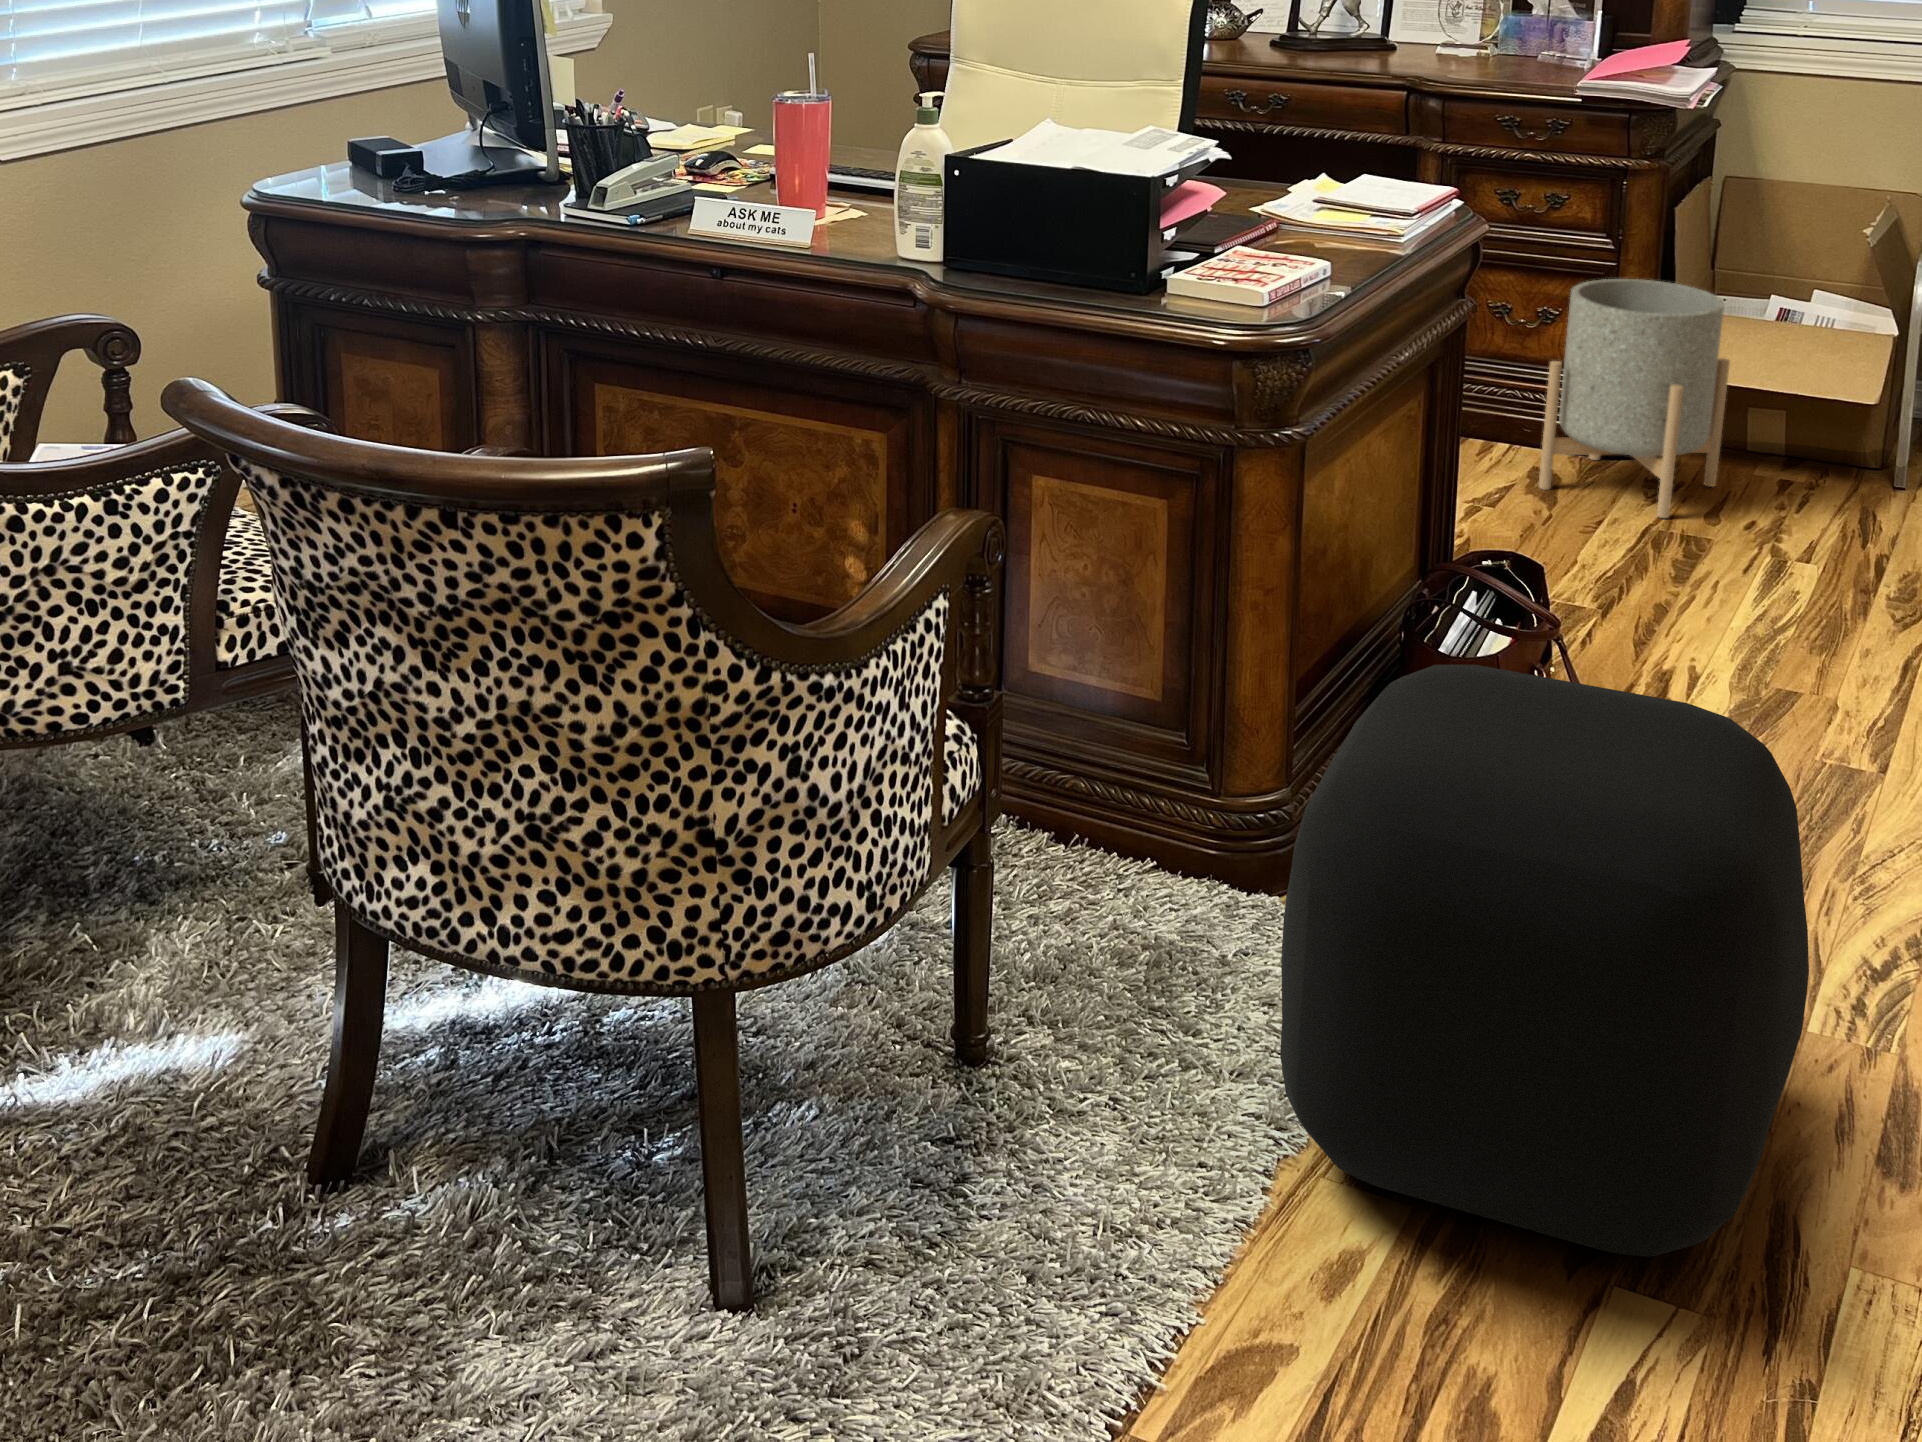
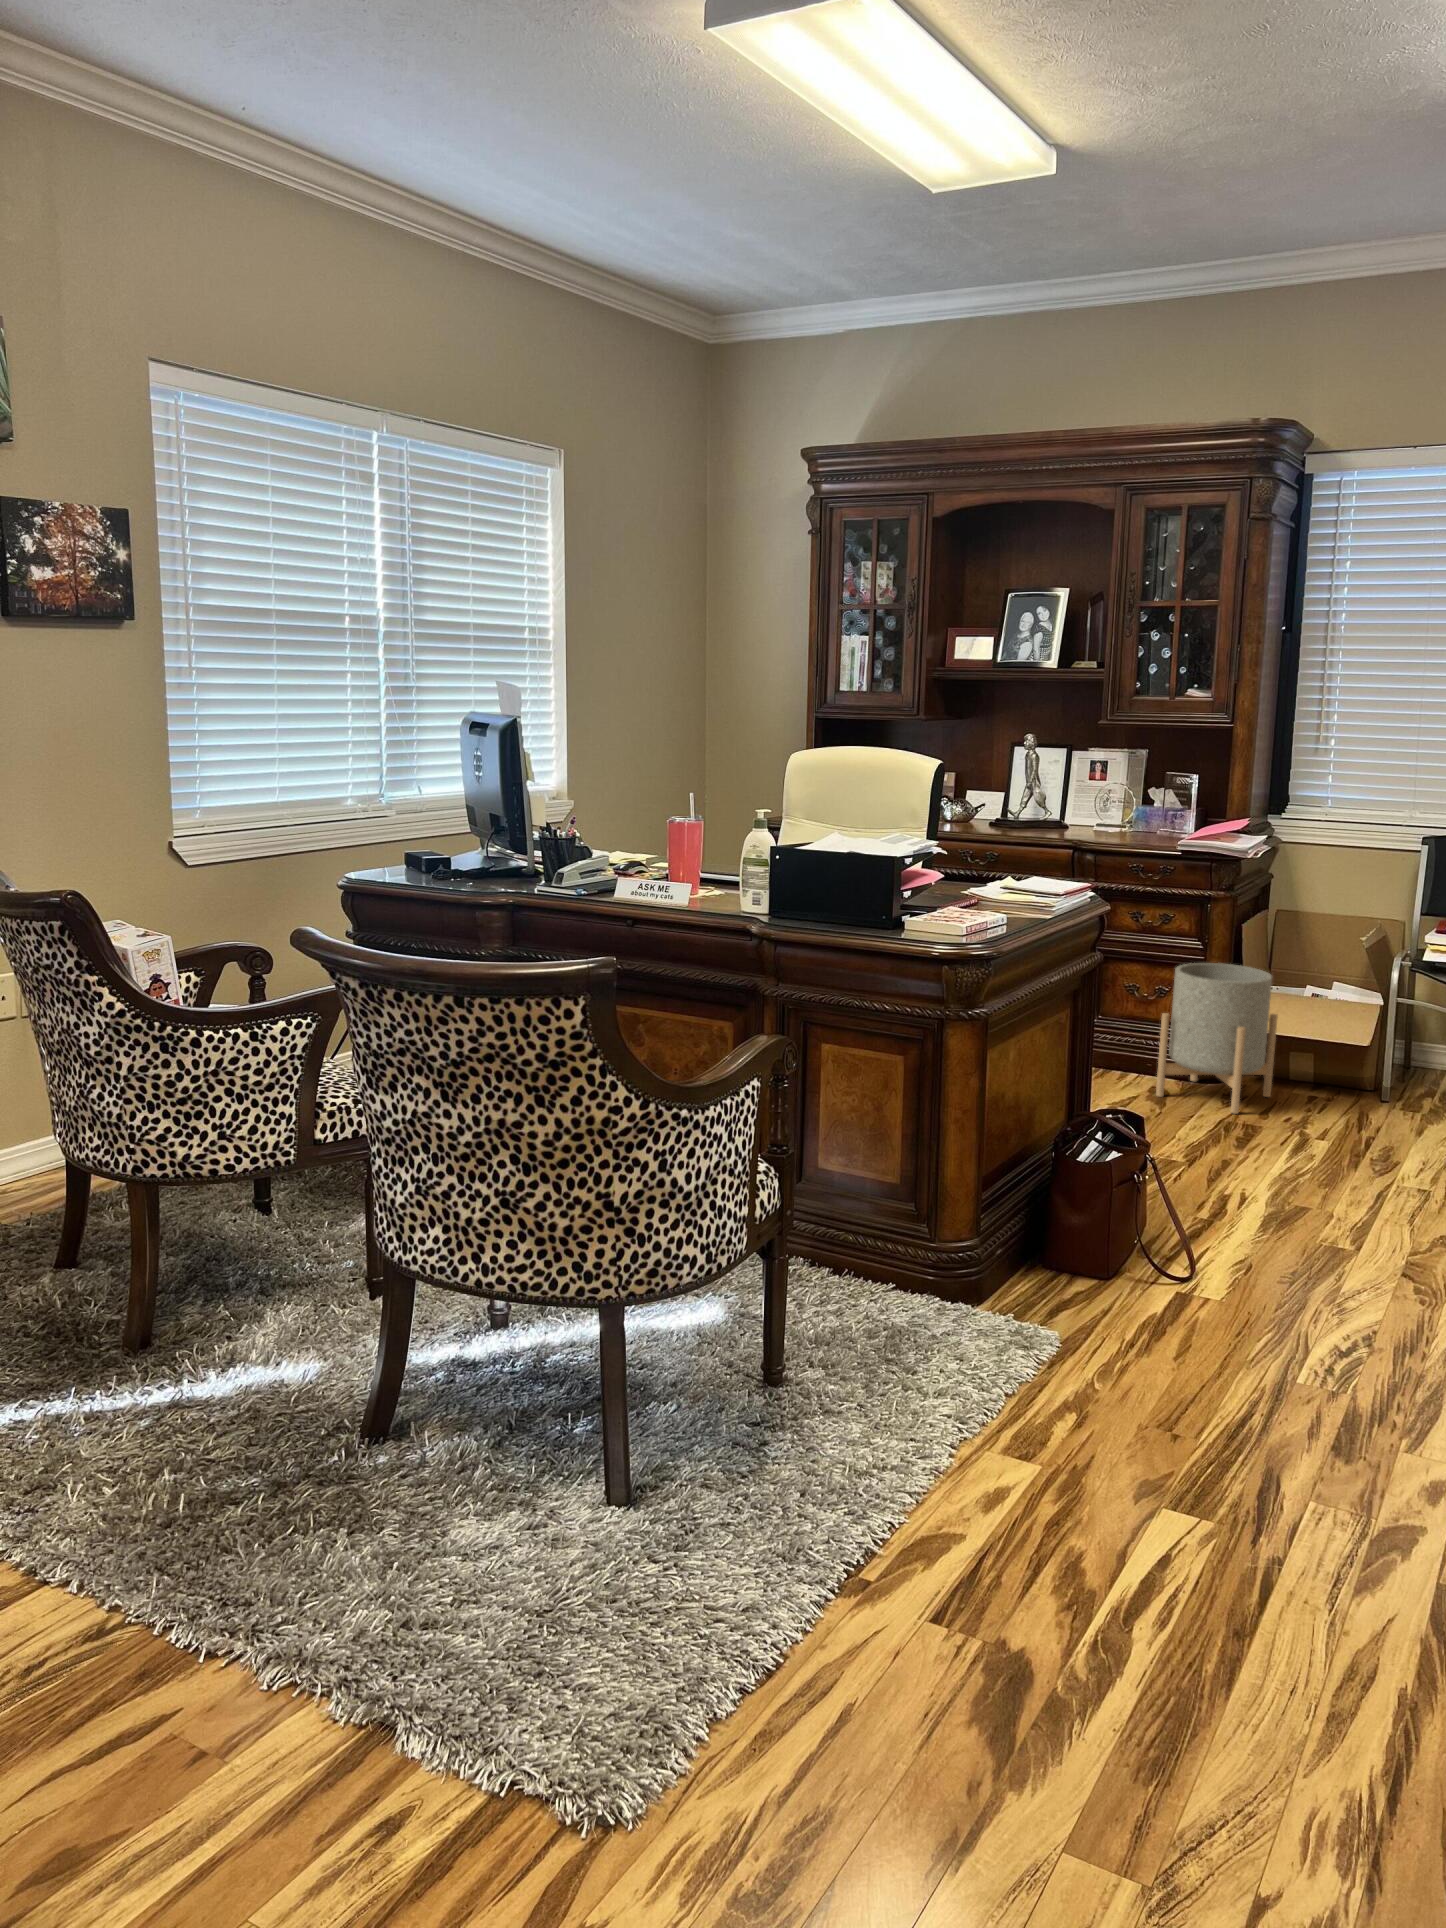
ottoman: present [1280,665,1809,1256] -> none [959,1142,1277,1491]

